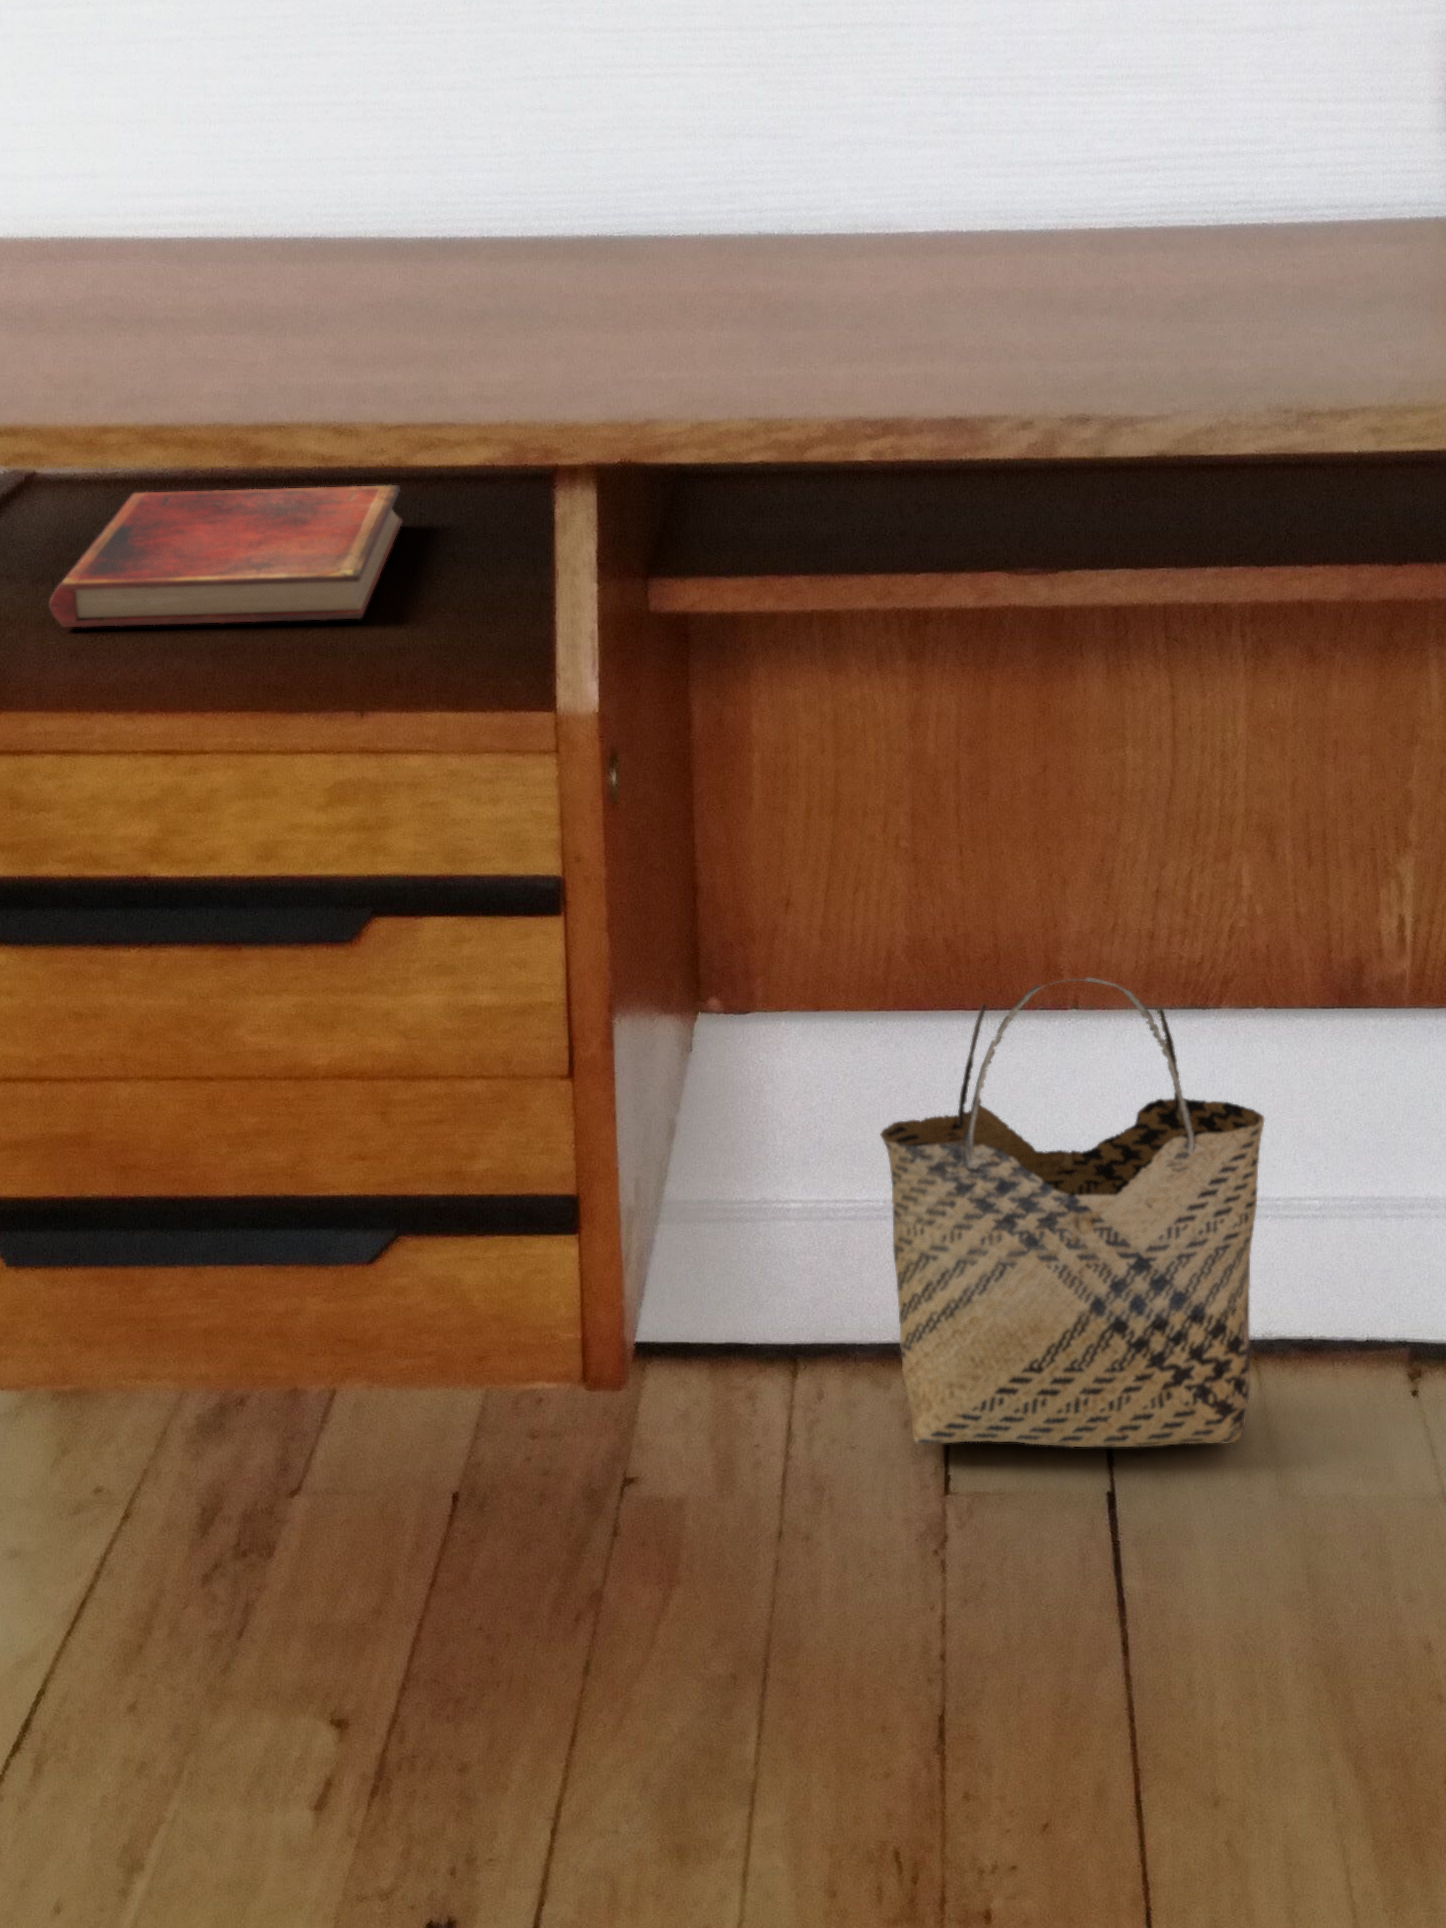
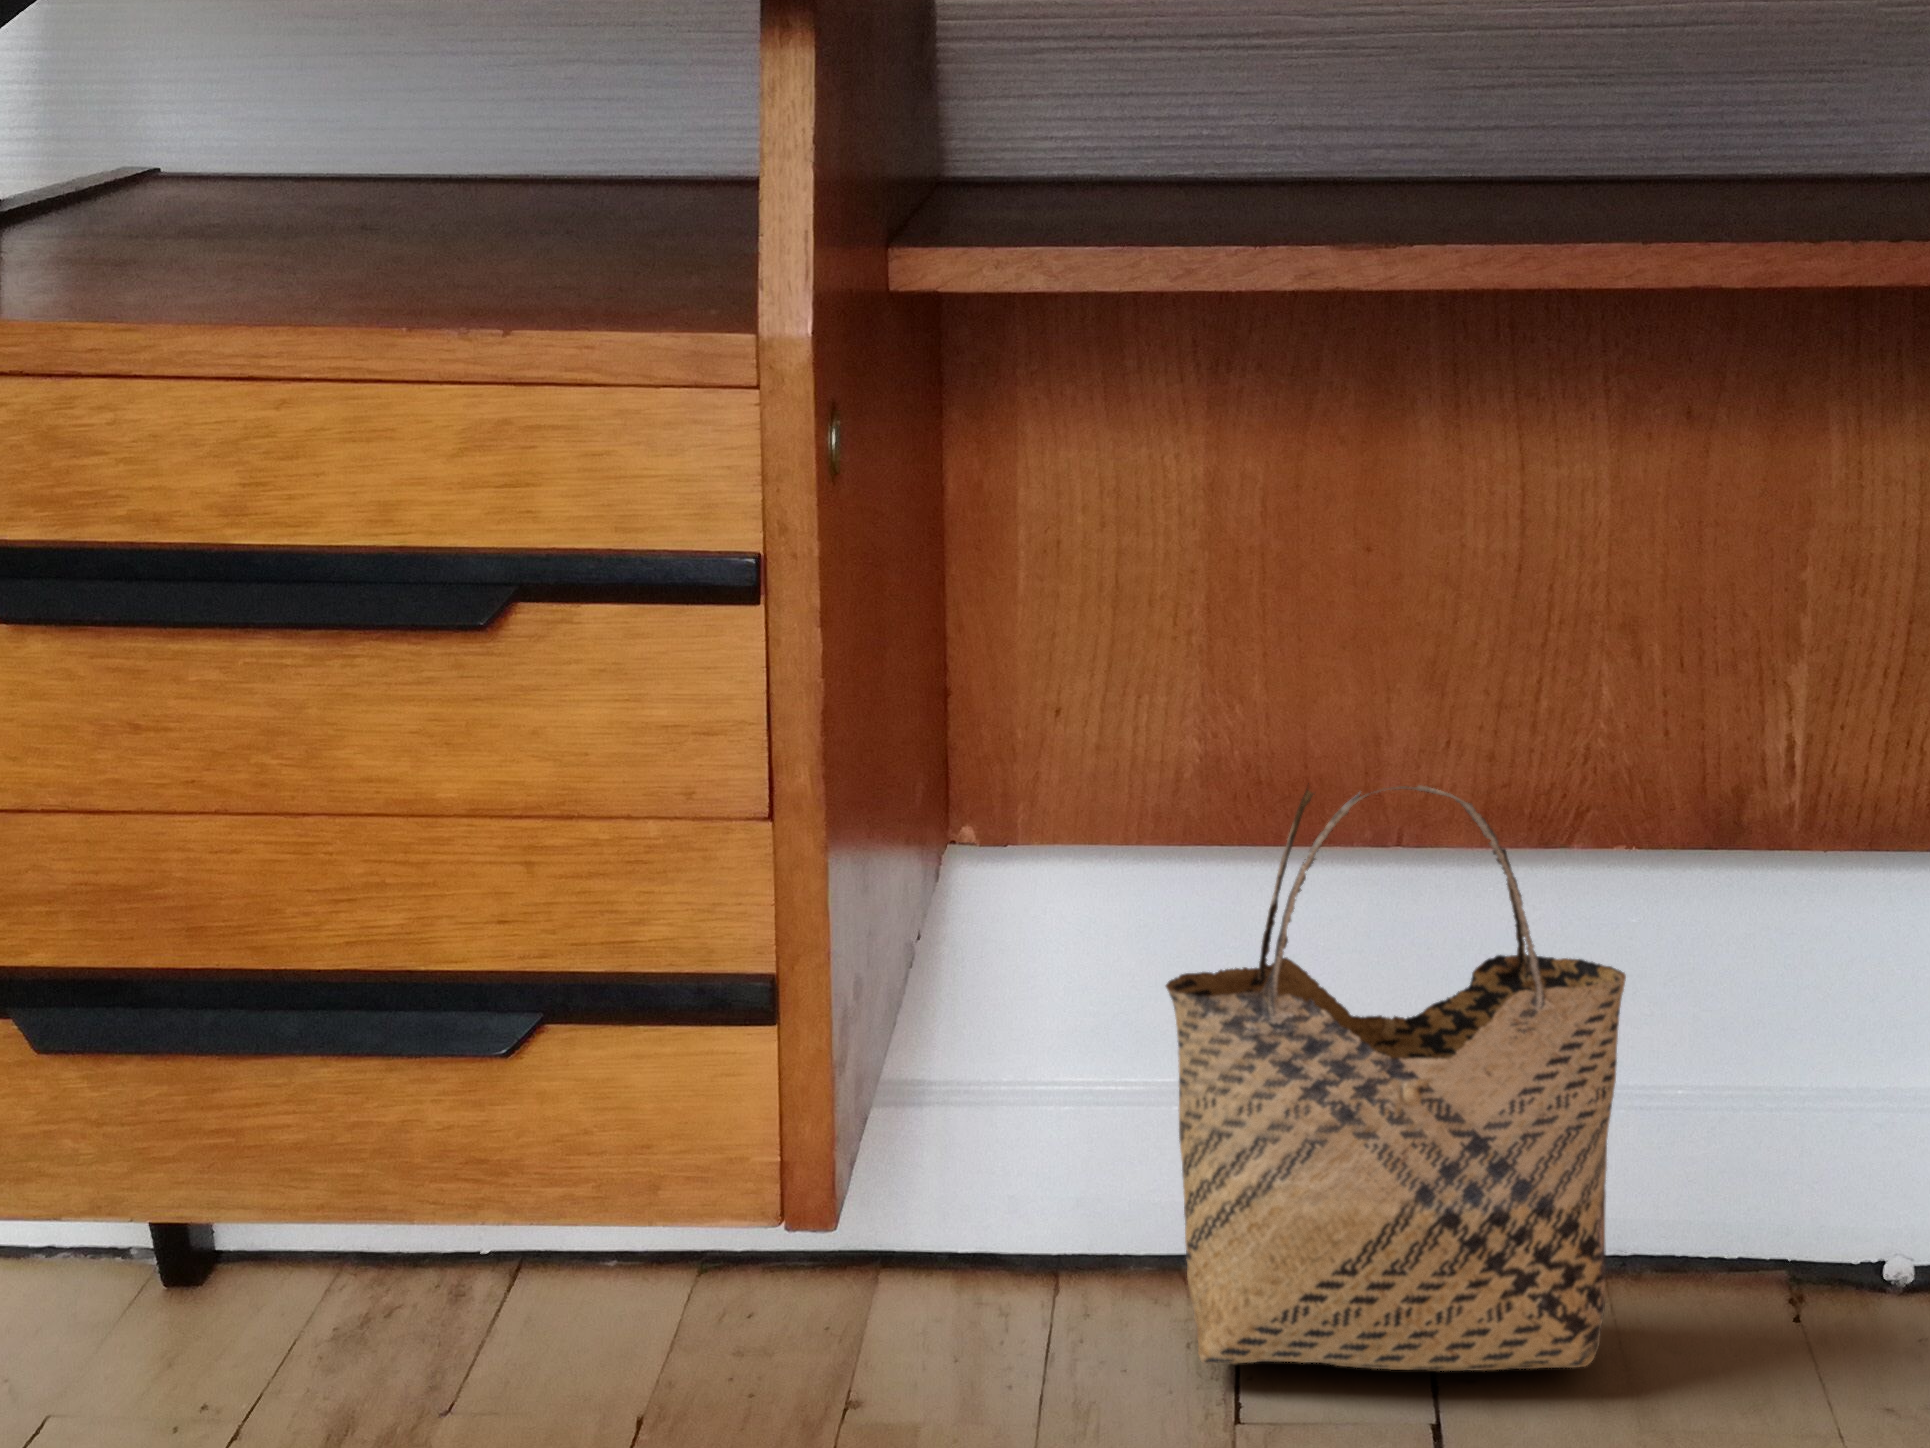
diary: present [50,485,401,627] -> none [137,163,598,268]

